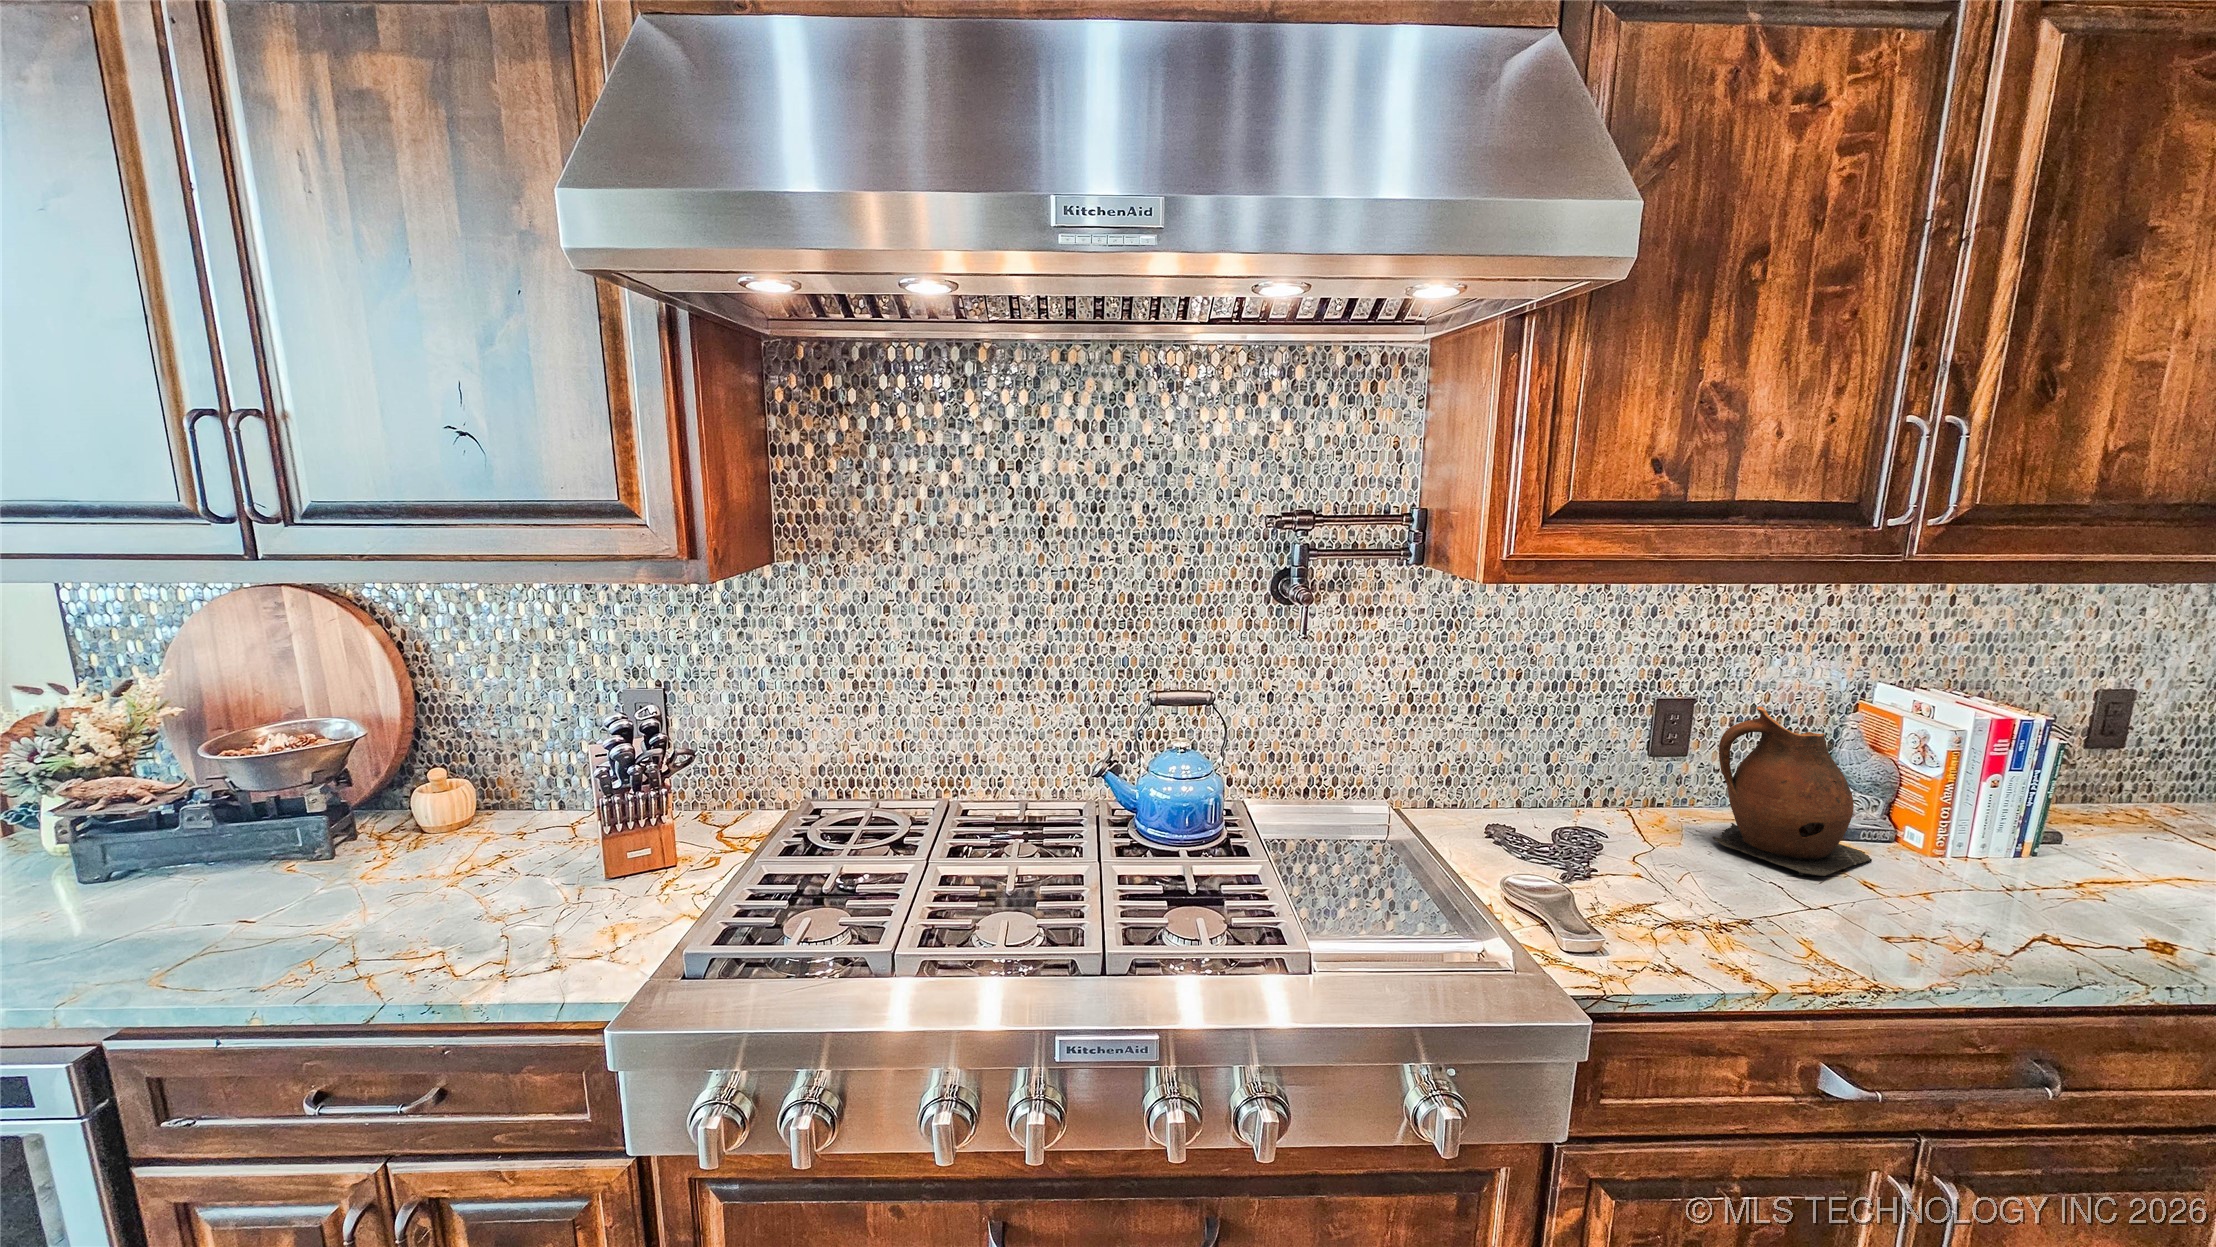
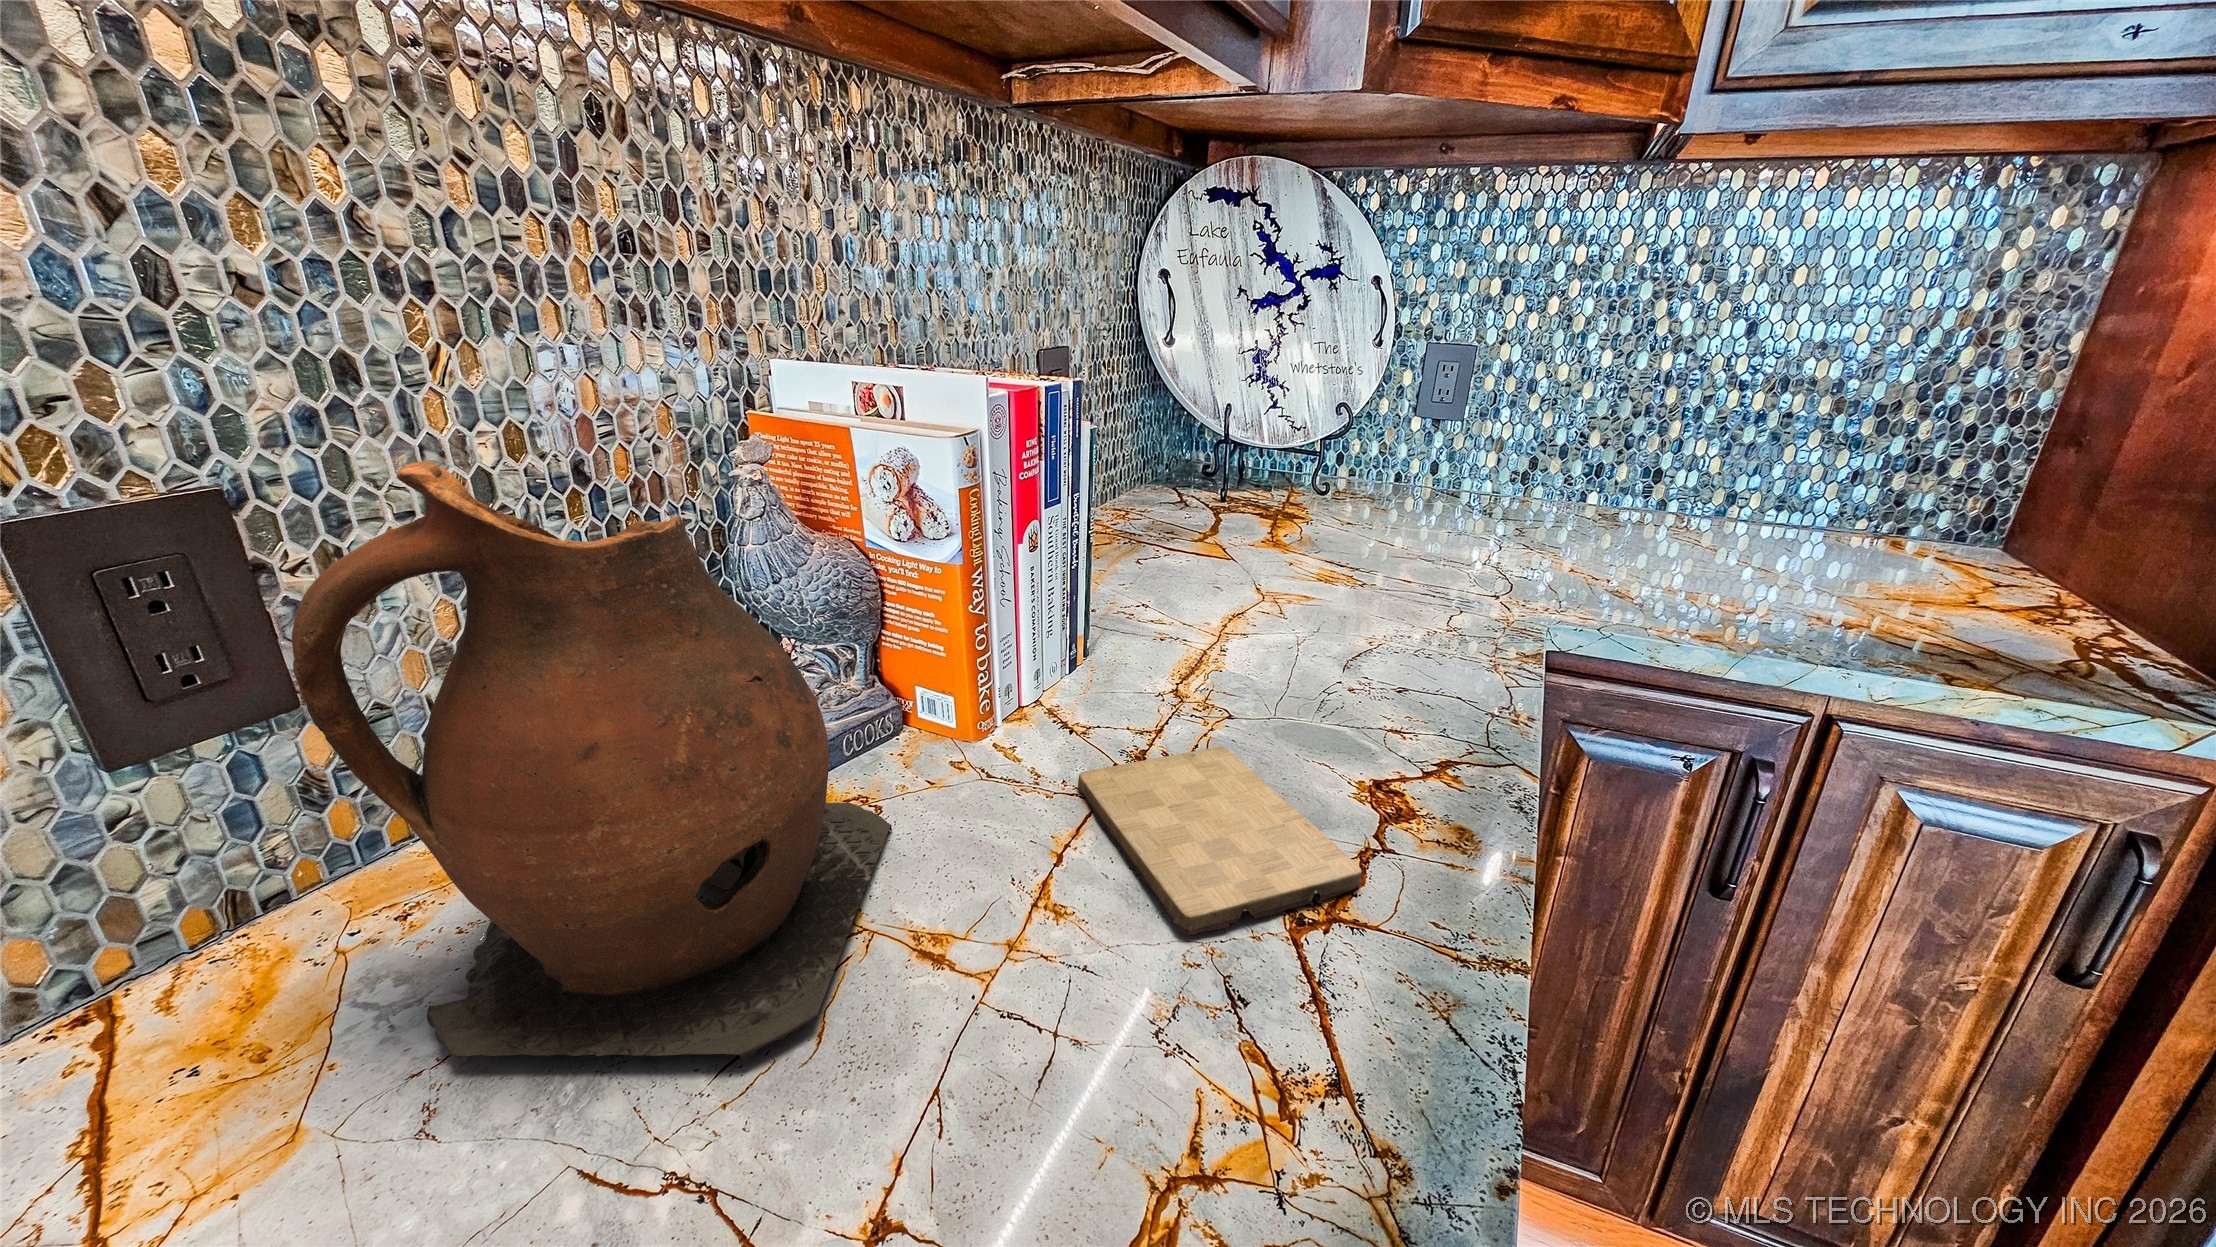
cutting board: none [1972,877,2090,943] -> present [1078,747,1362,935]

